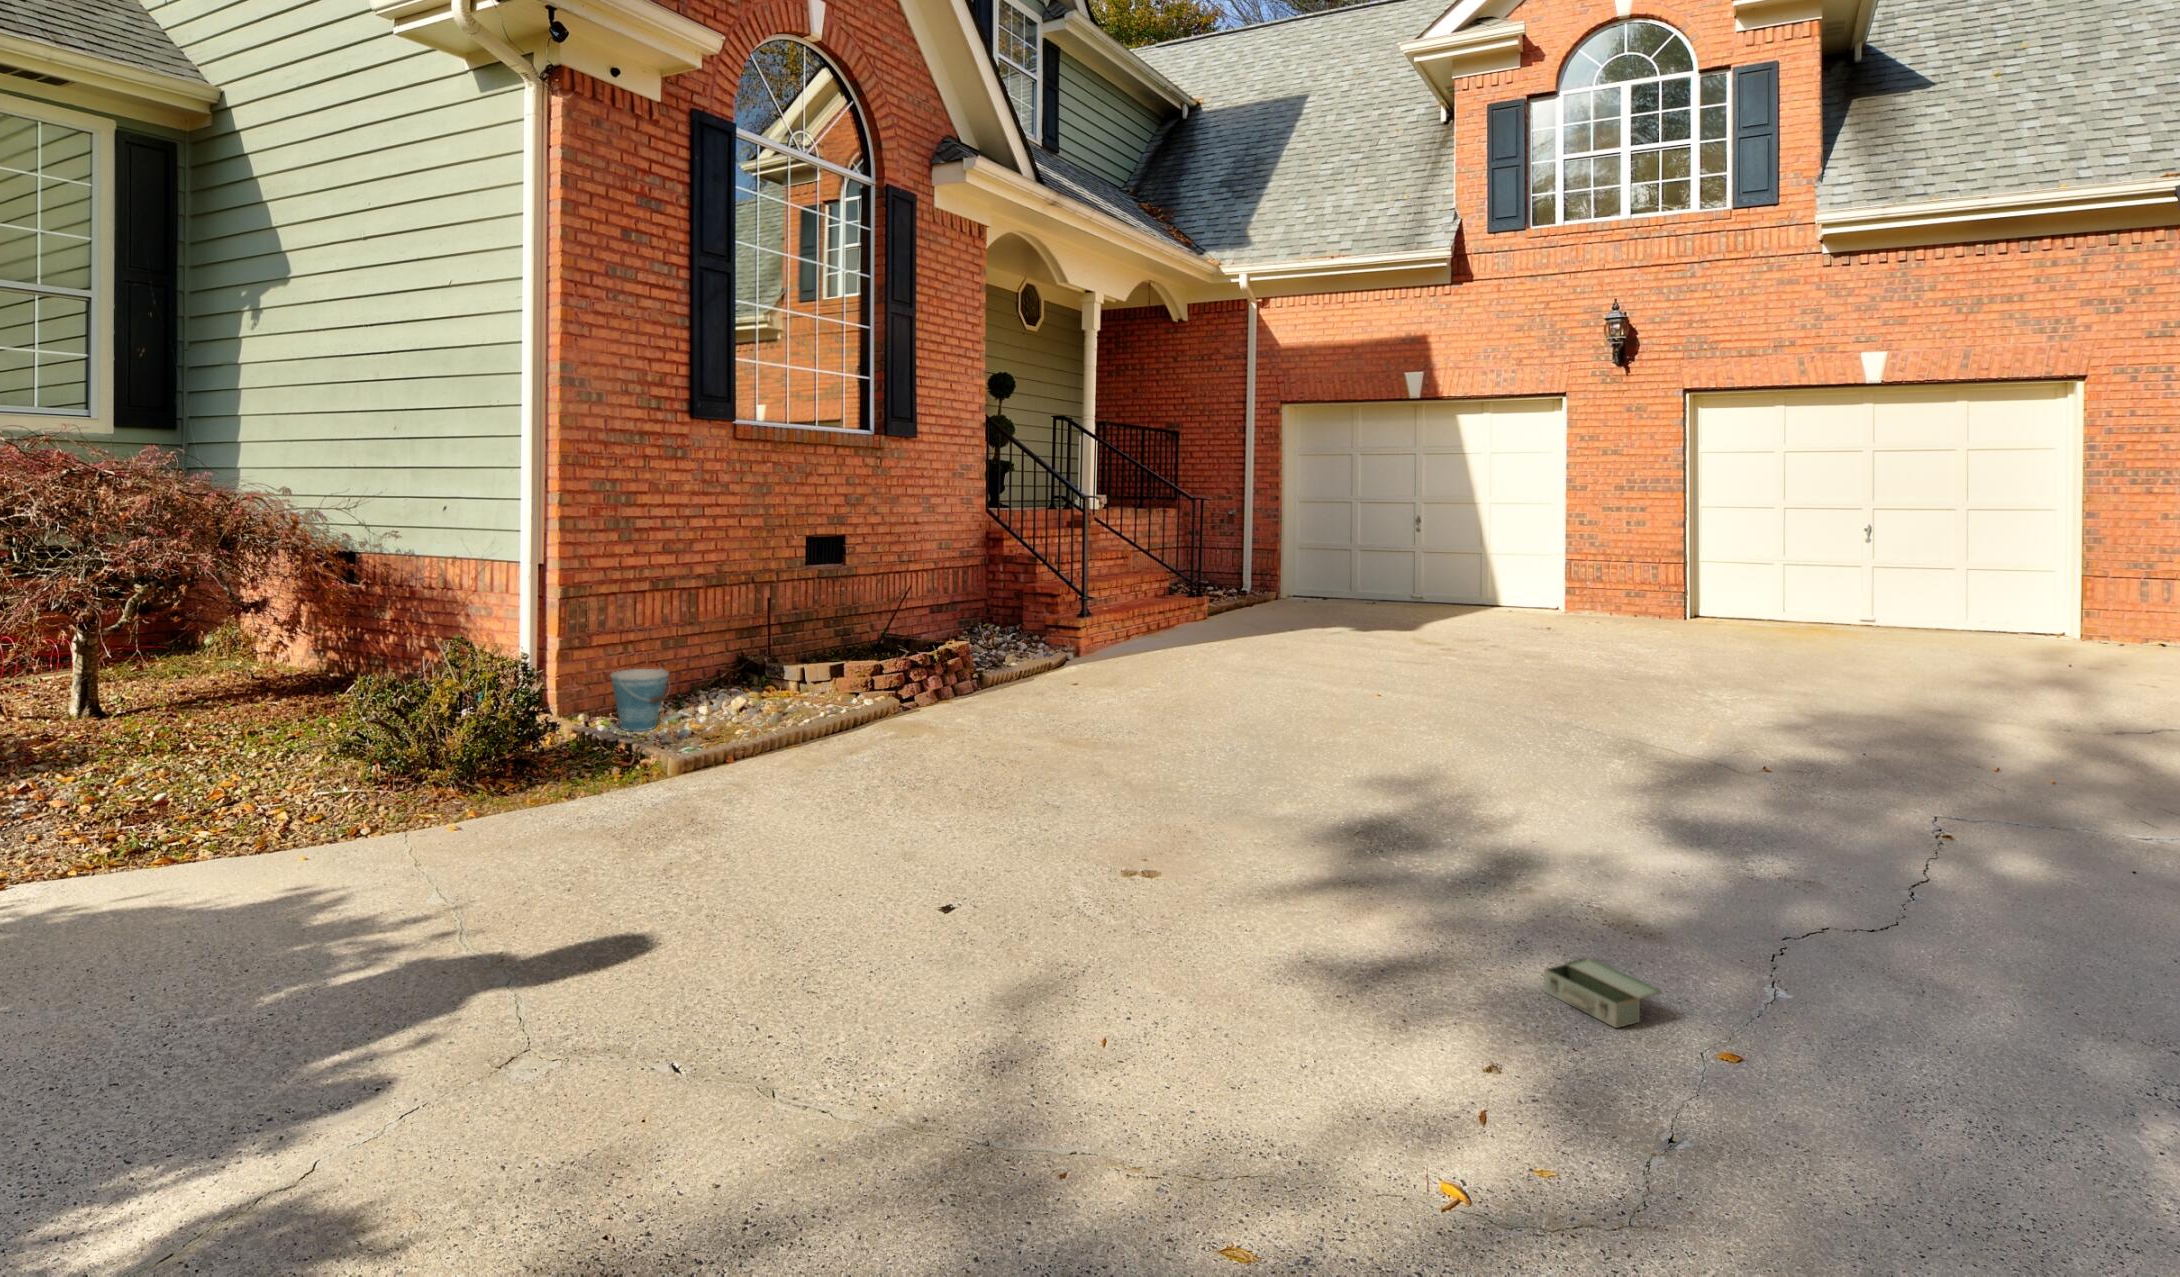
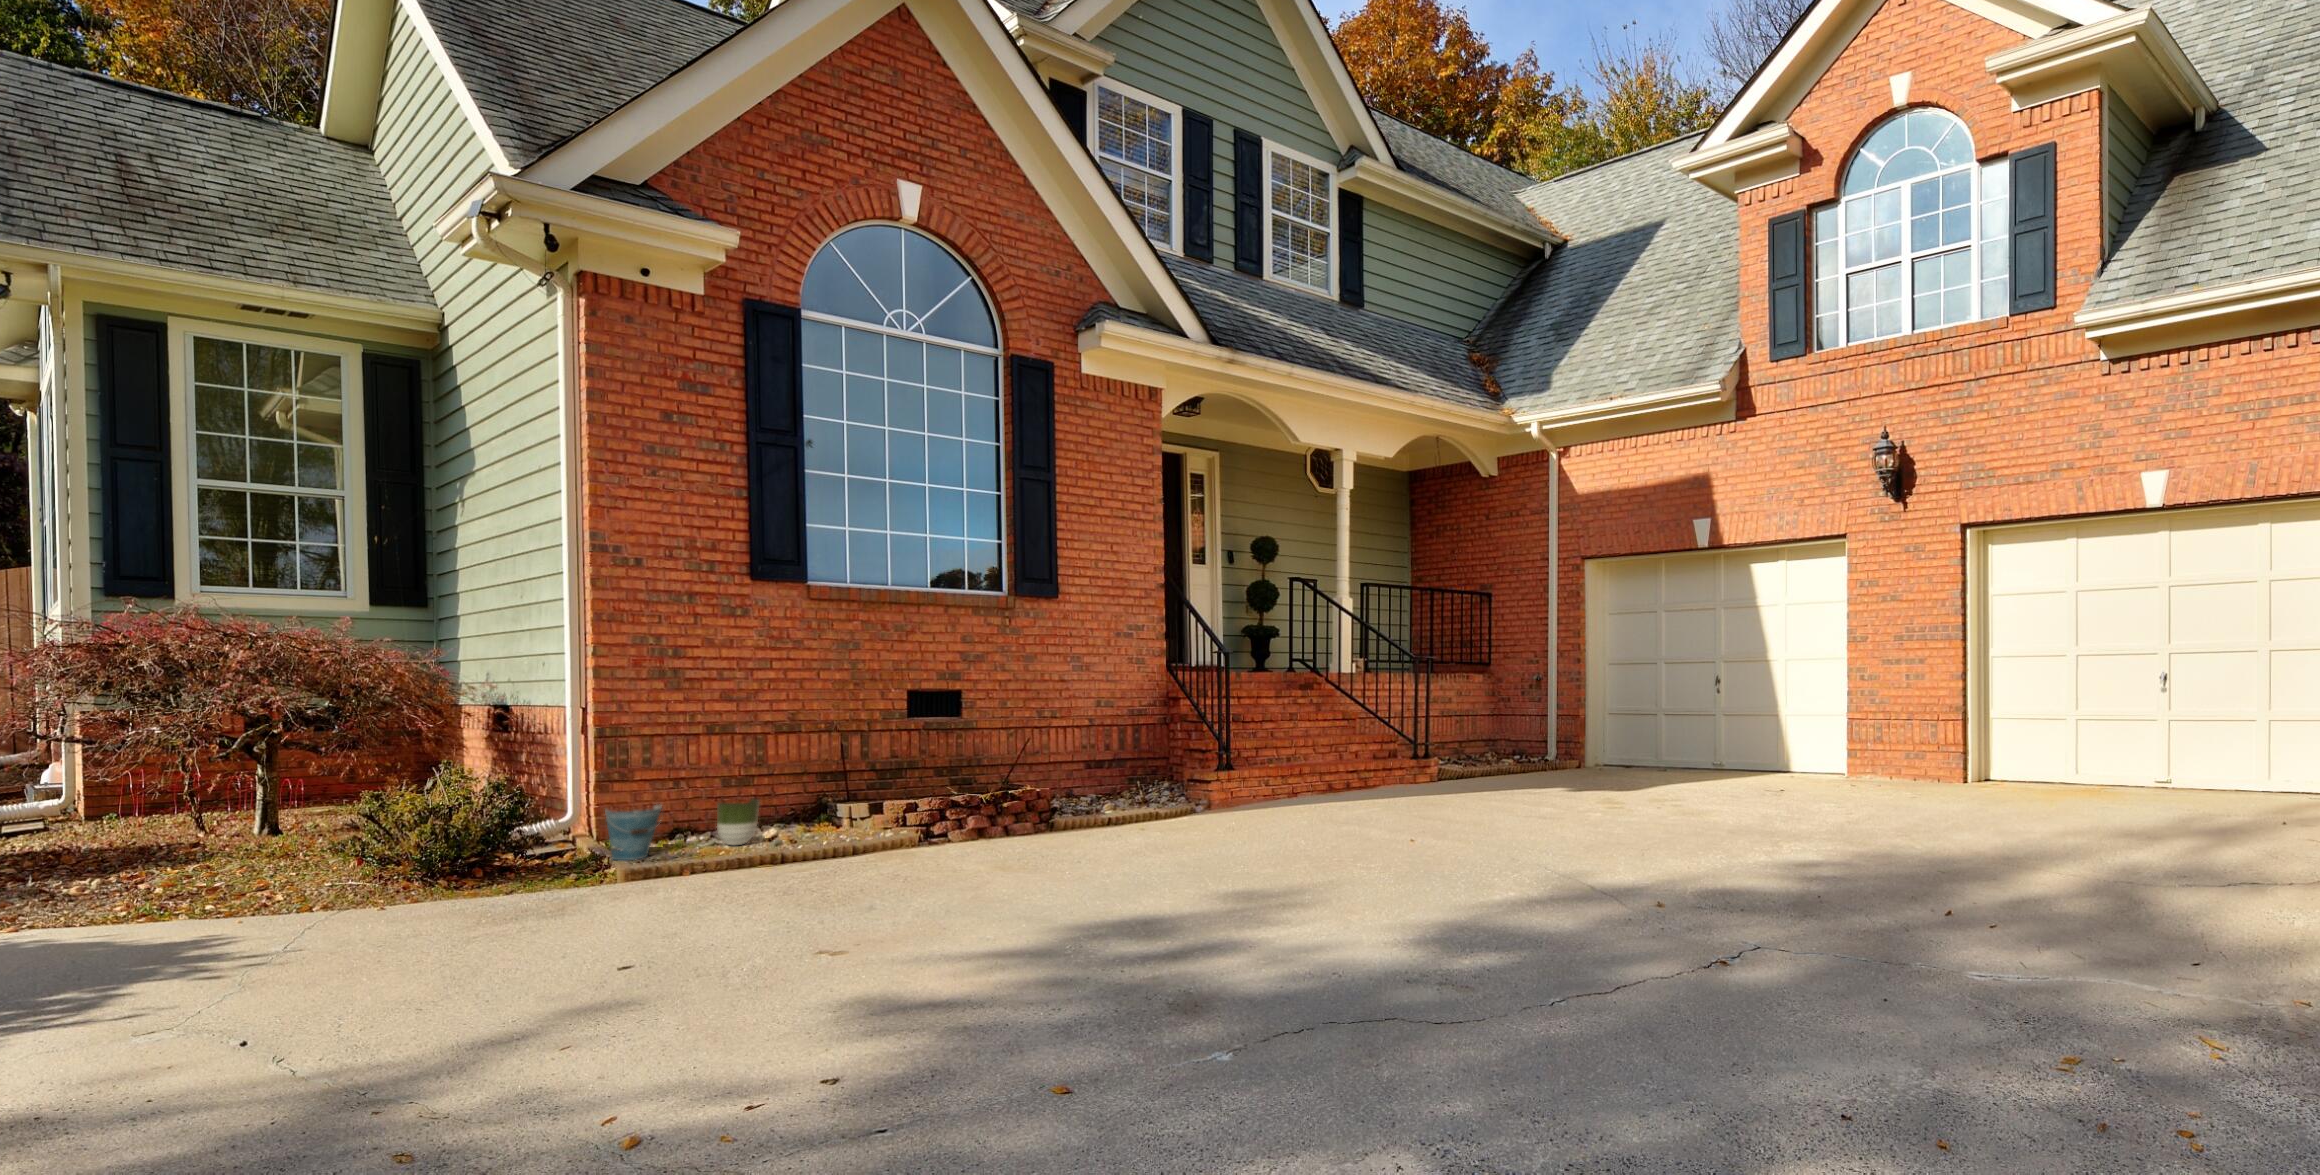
planter: none [699,656,742,707] -> present [717,799,760,845]
toolbox: present [1544,958,1661,1028] -> none [835,1052,913,1106]

